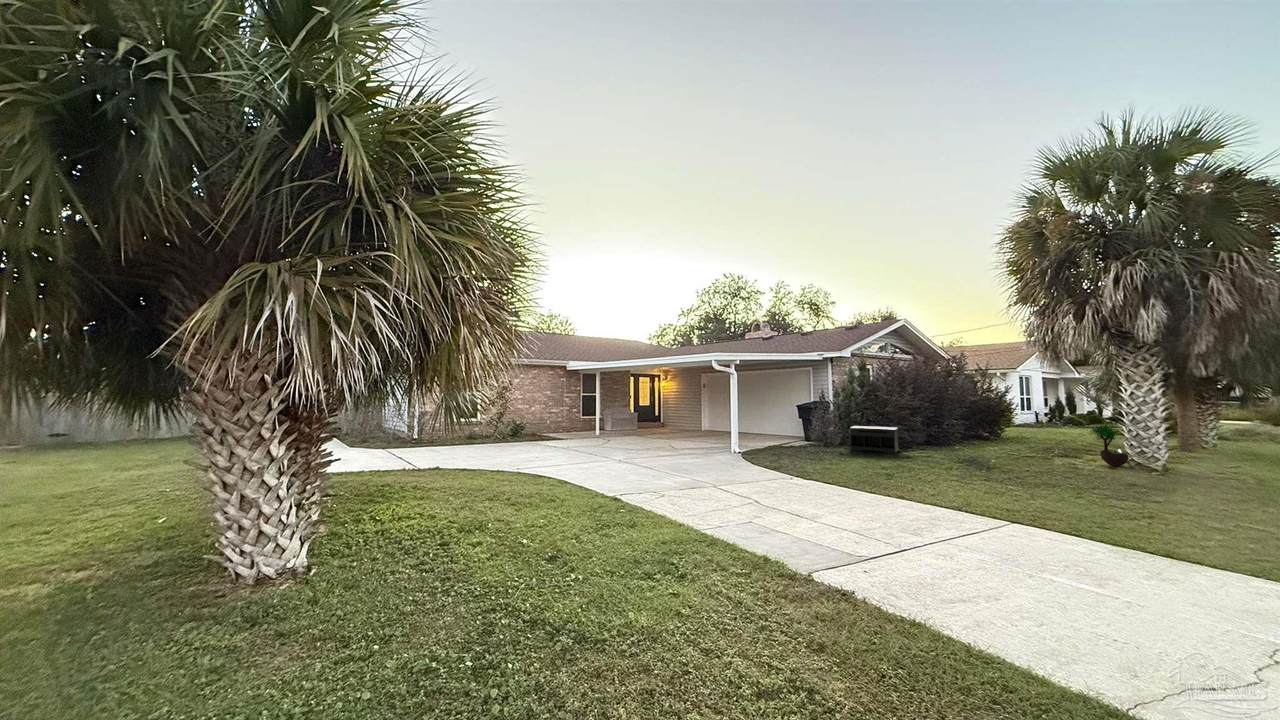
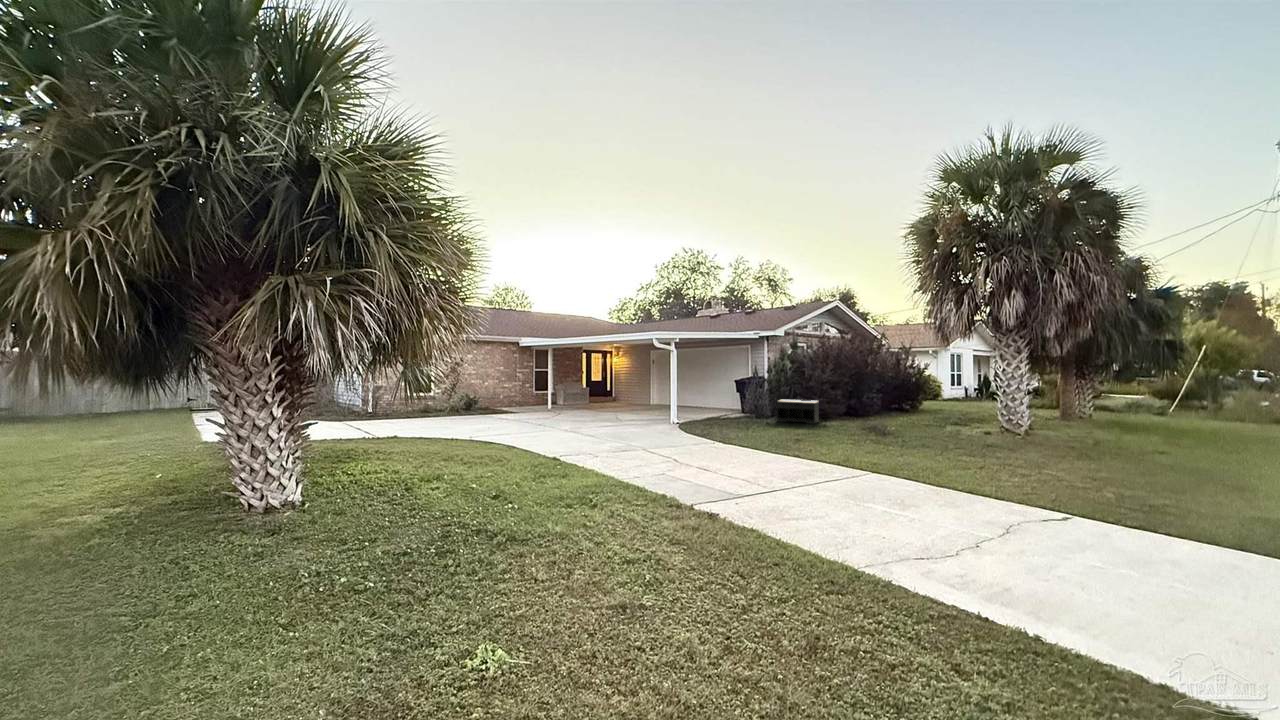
potted tree: present [1090,424,1128,466] -> none [973,393,1001,433]

